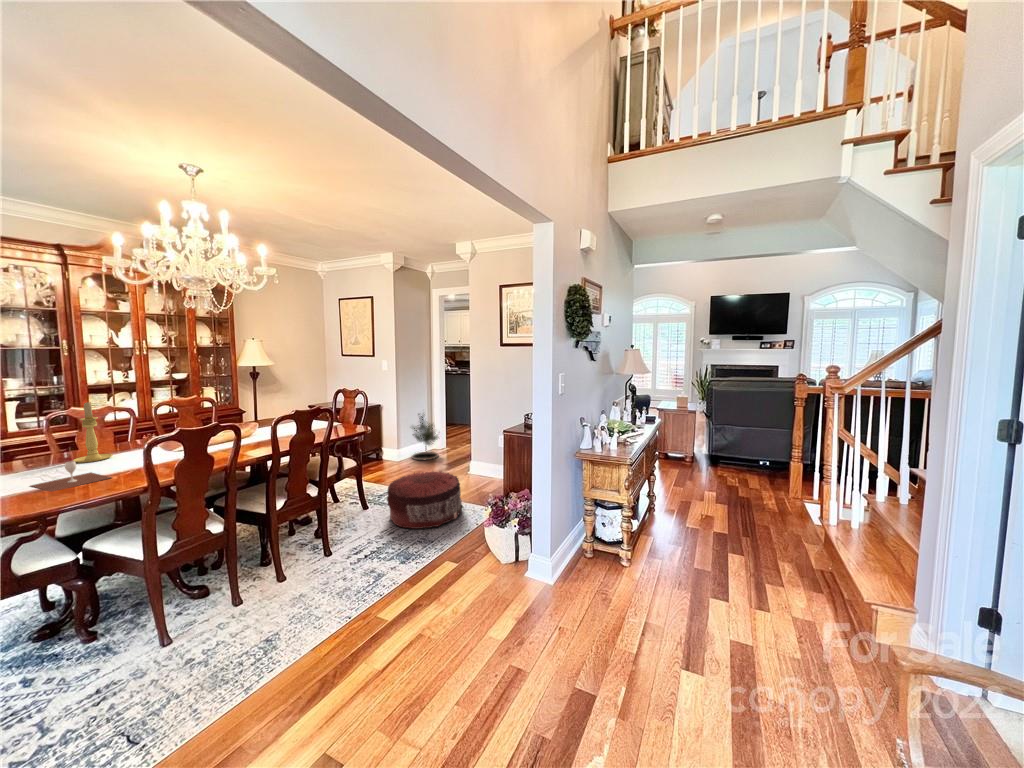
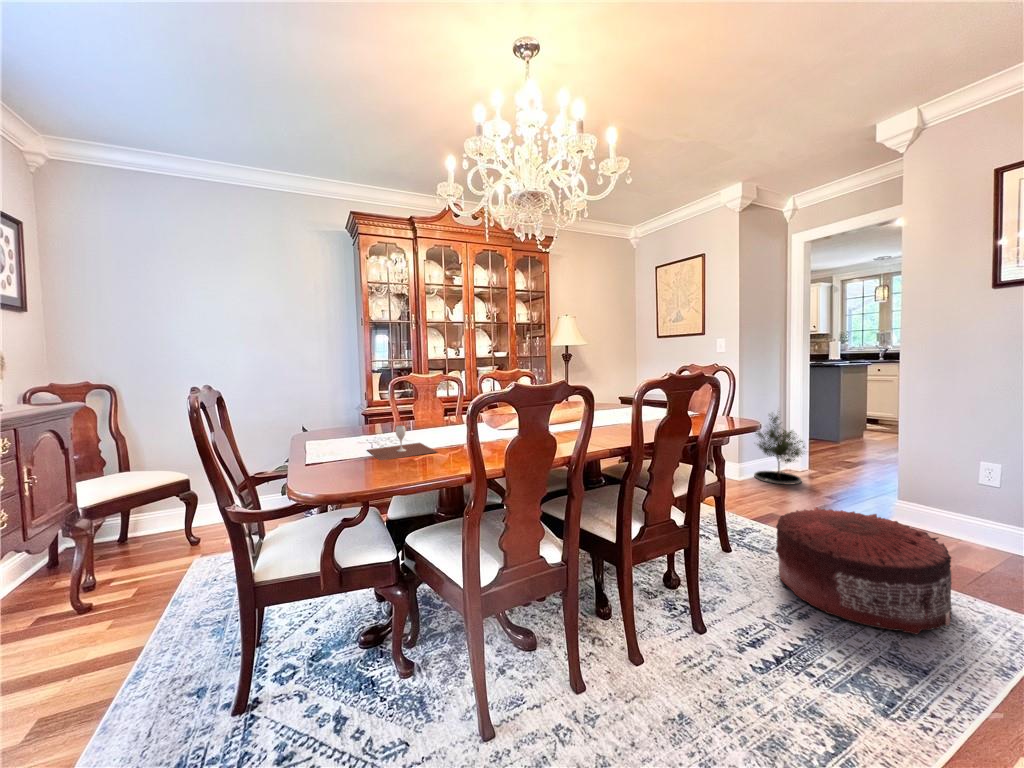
candle holder: present [73,402,112,463] -> none [410,363,442,432]

